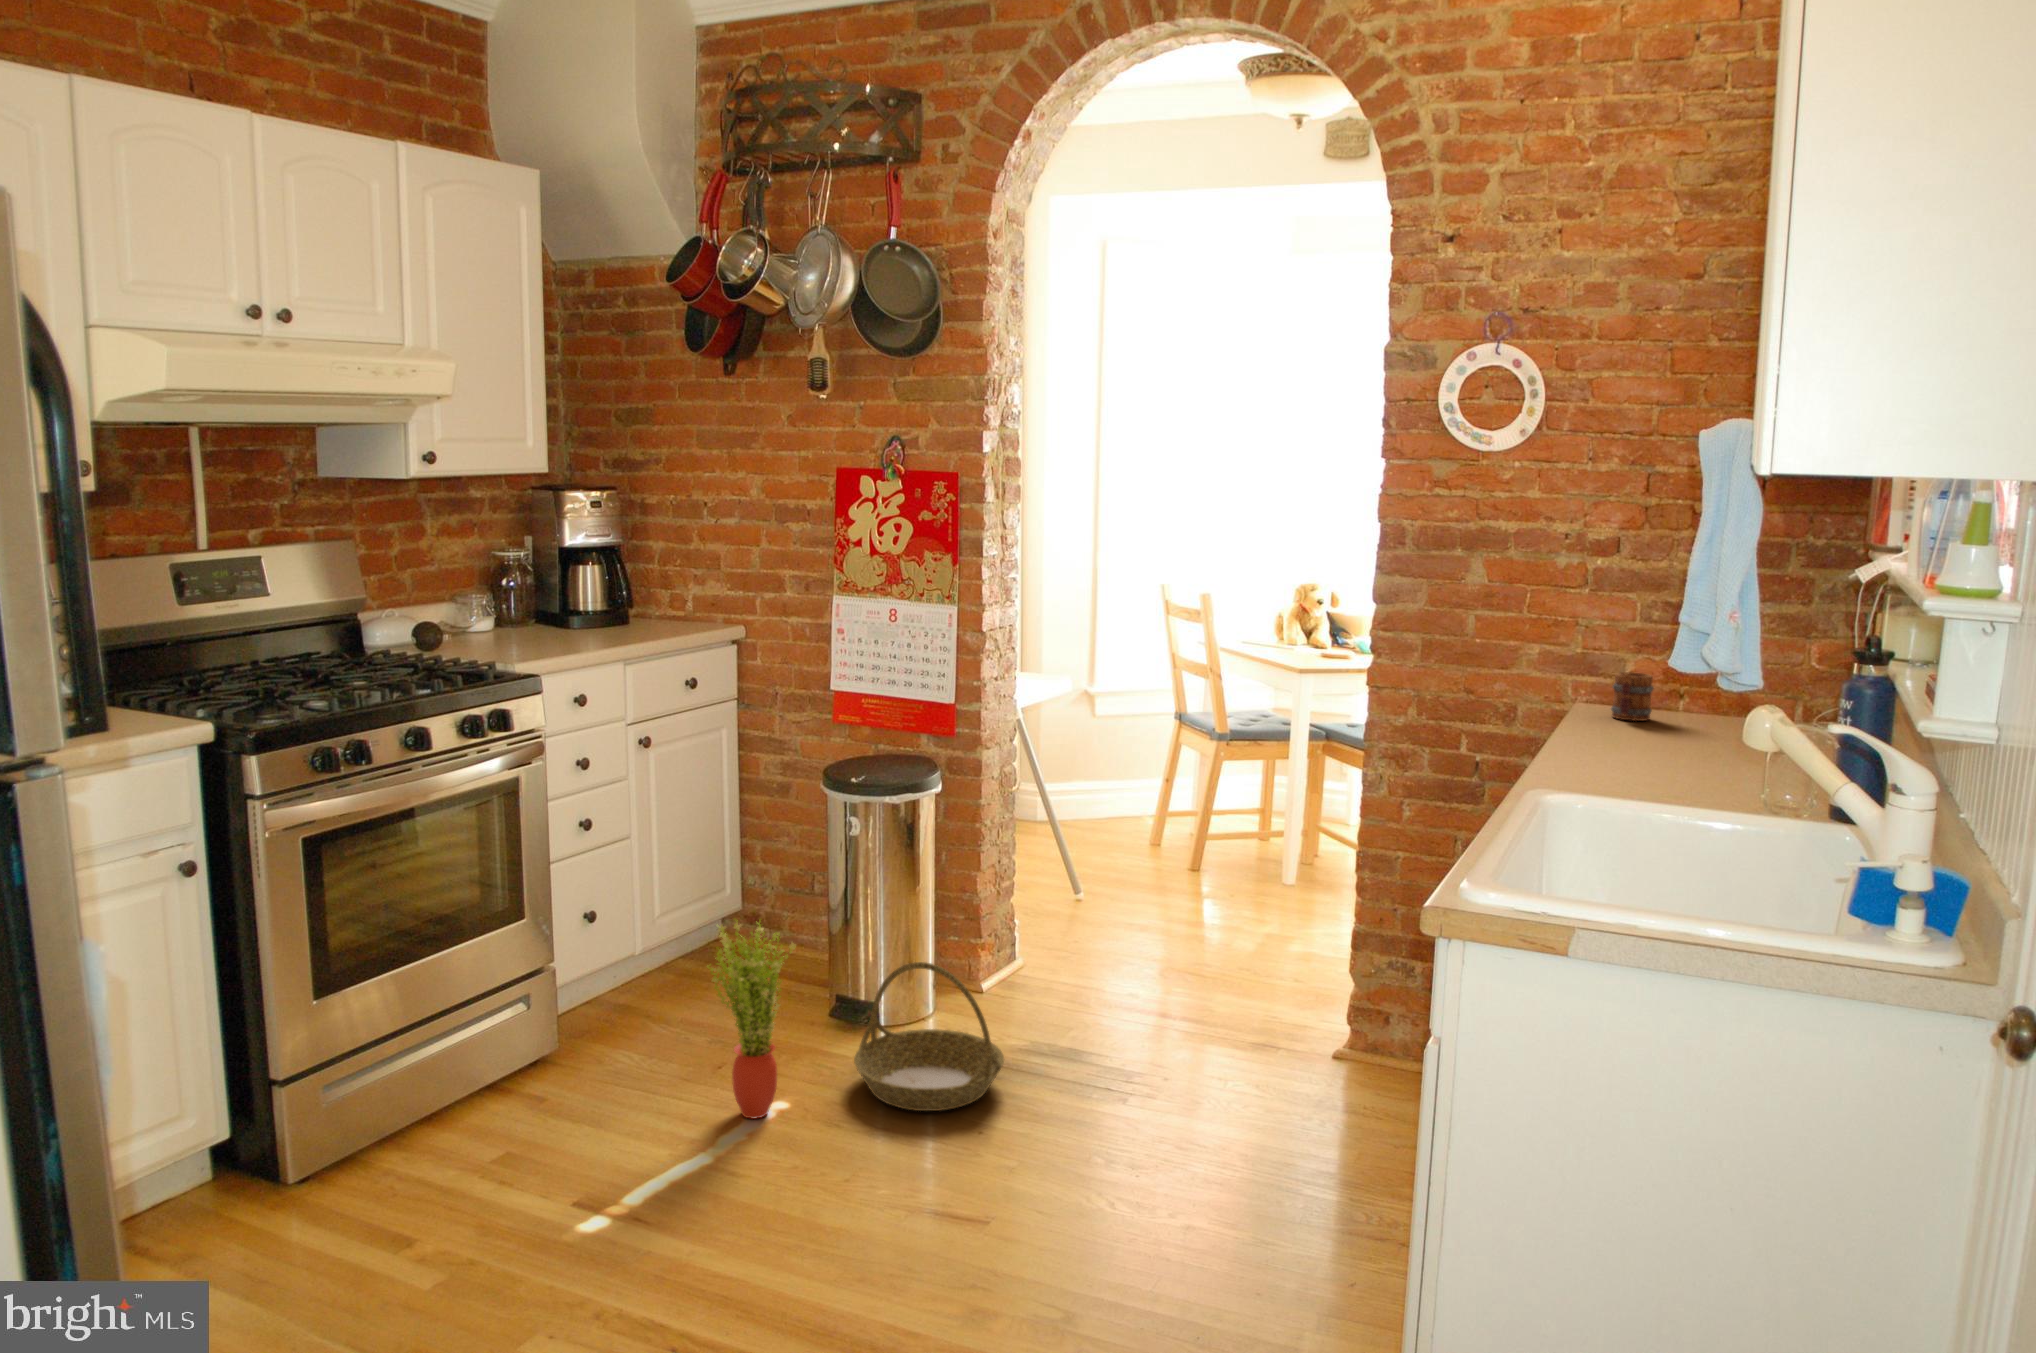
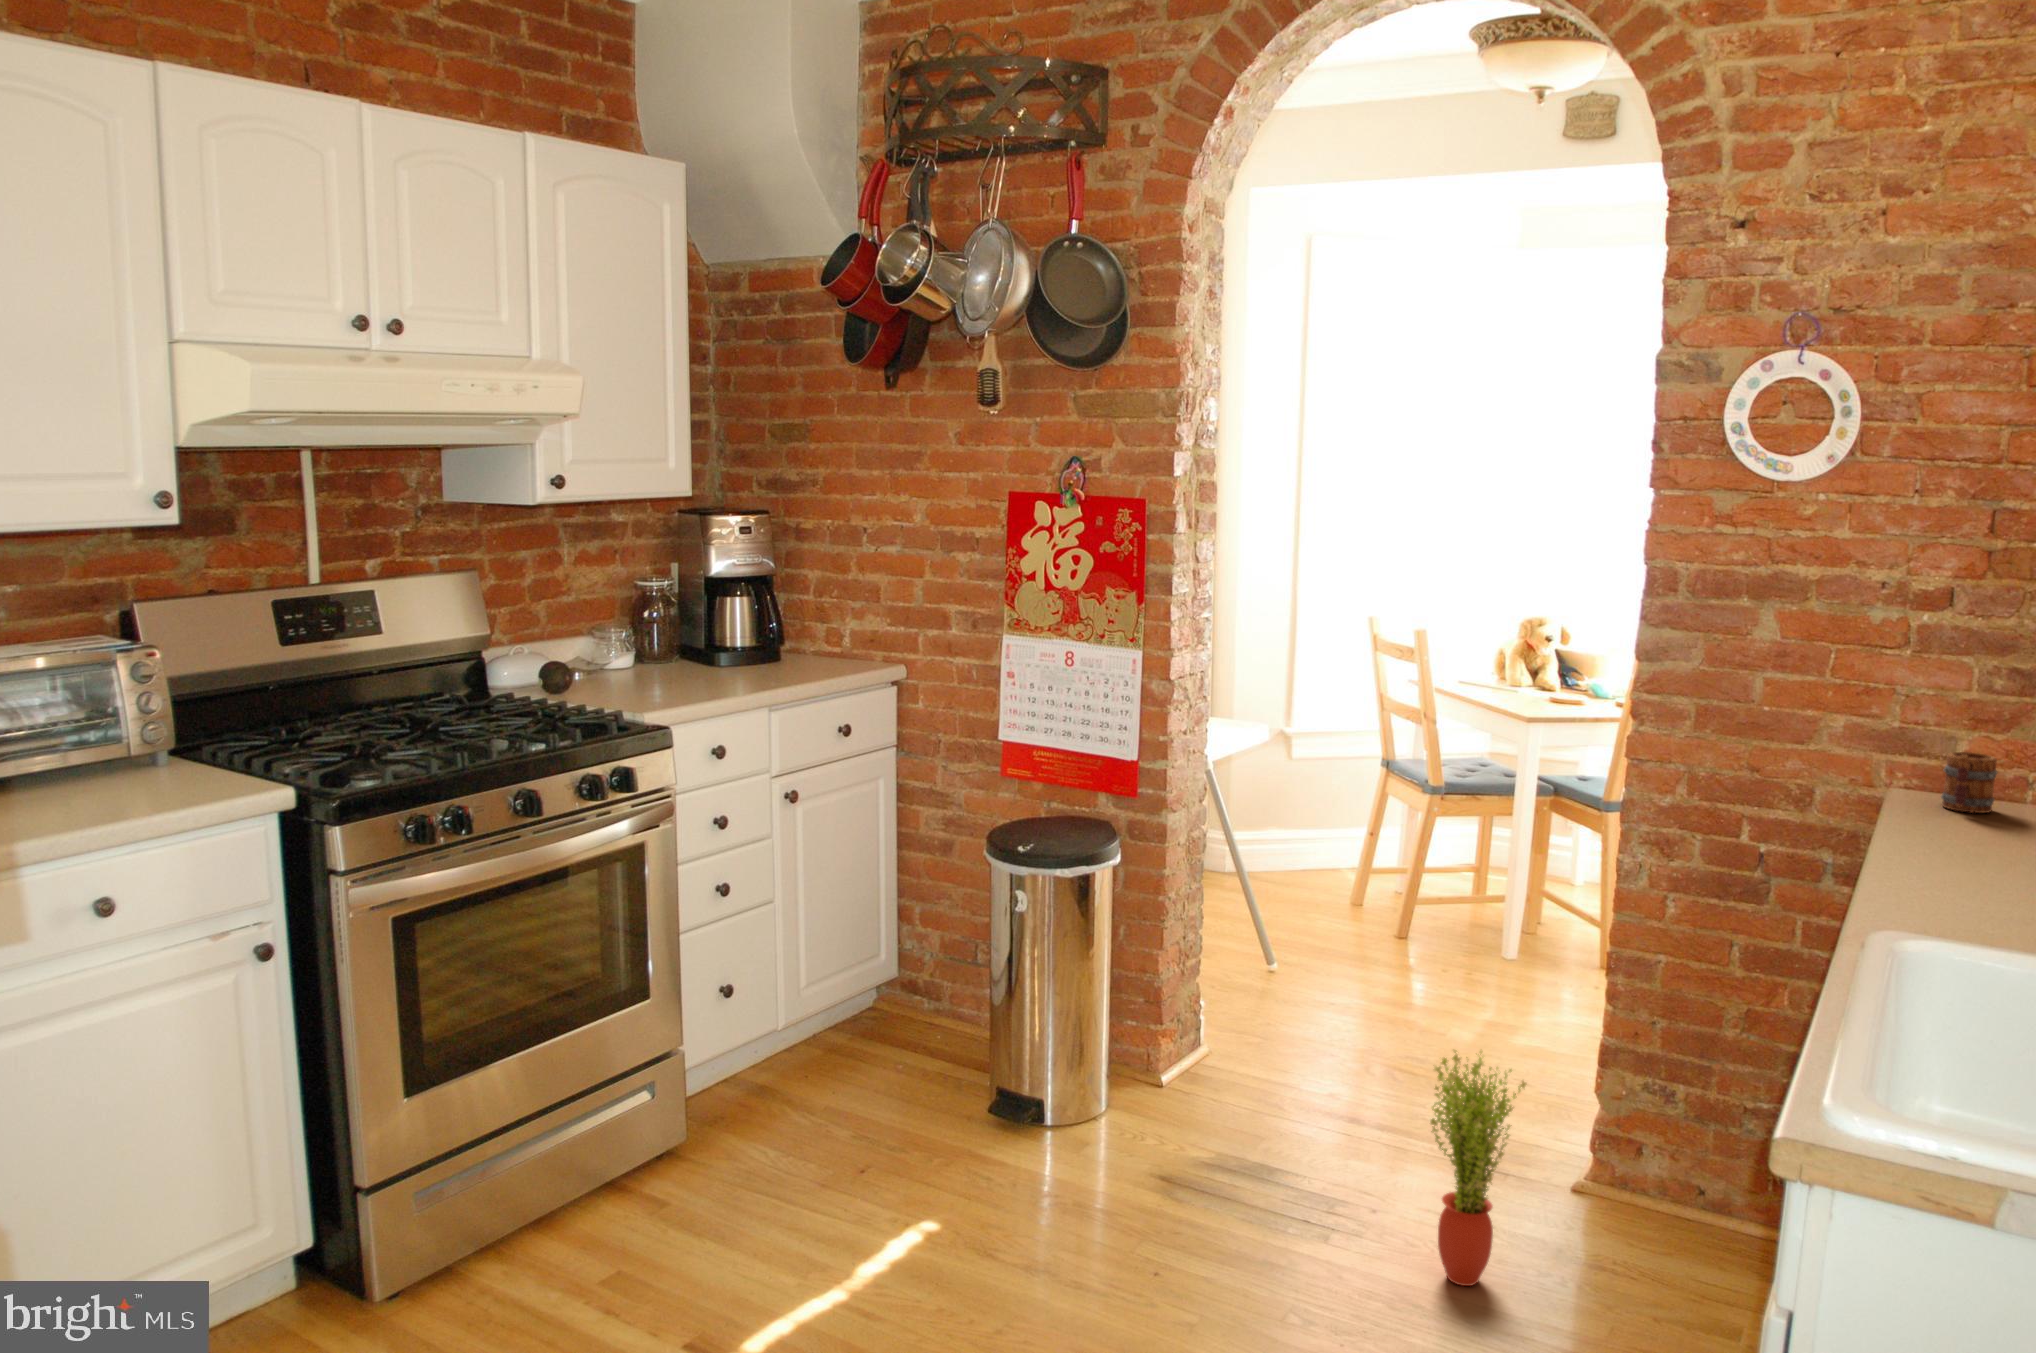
potted plant: present [708,920,796,1119] -> present [1430,1051,1526,1286]
basket: present [854,962,1004,1111] -> none [1018,1063,1190,1238]

